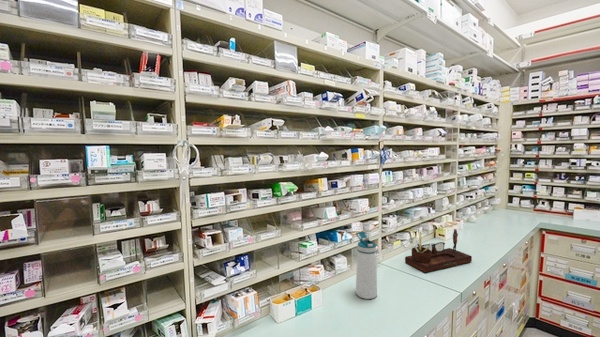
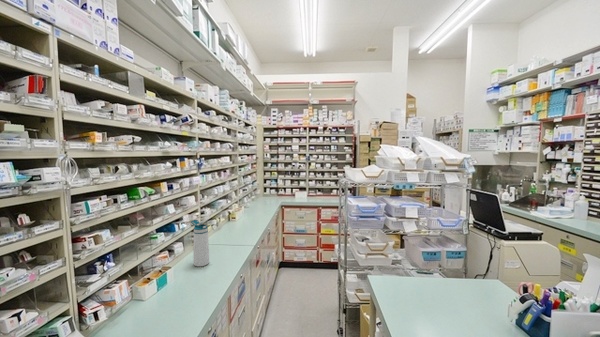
desk organizer: present [405,229,472,272] -> none [218,210,256,241]

